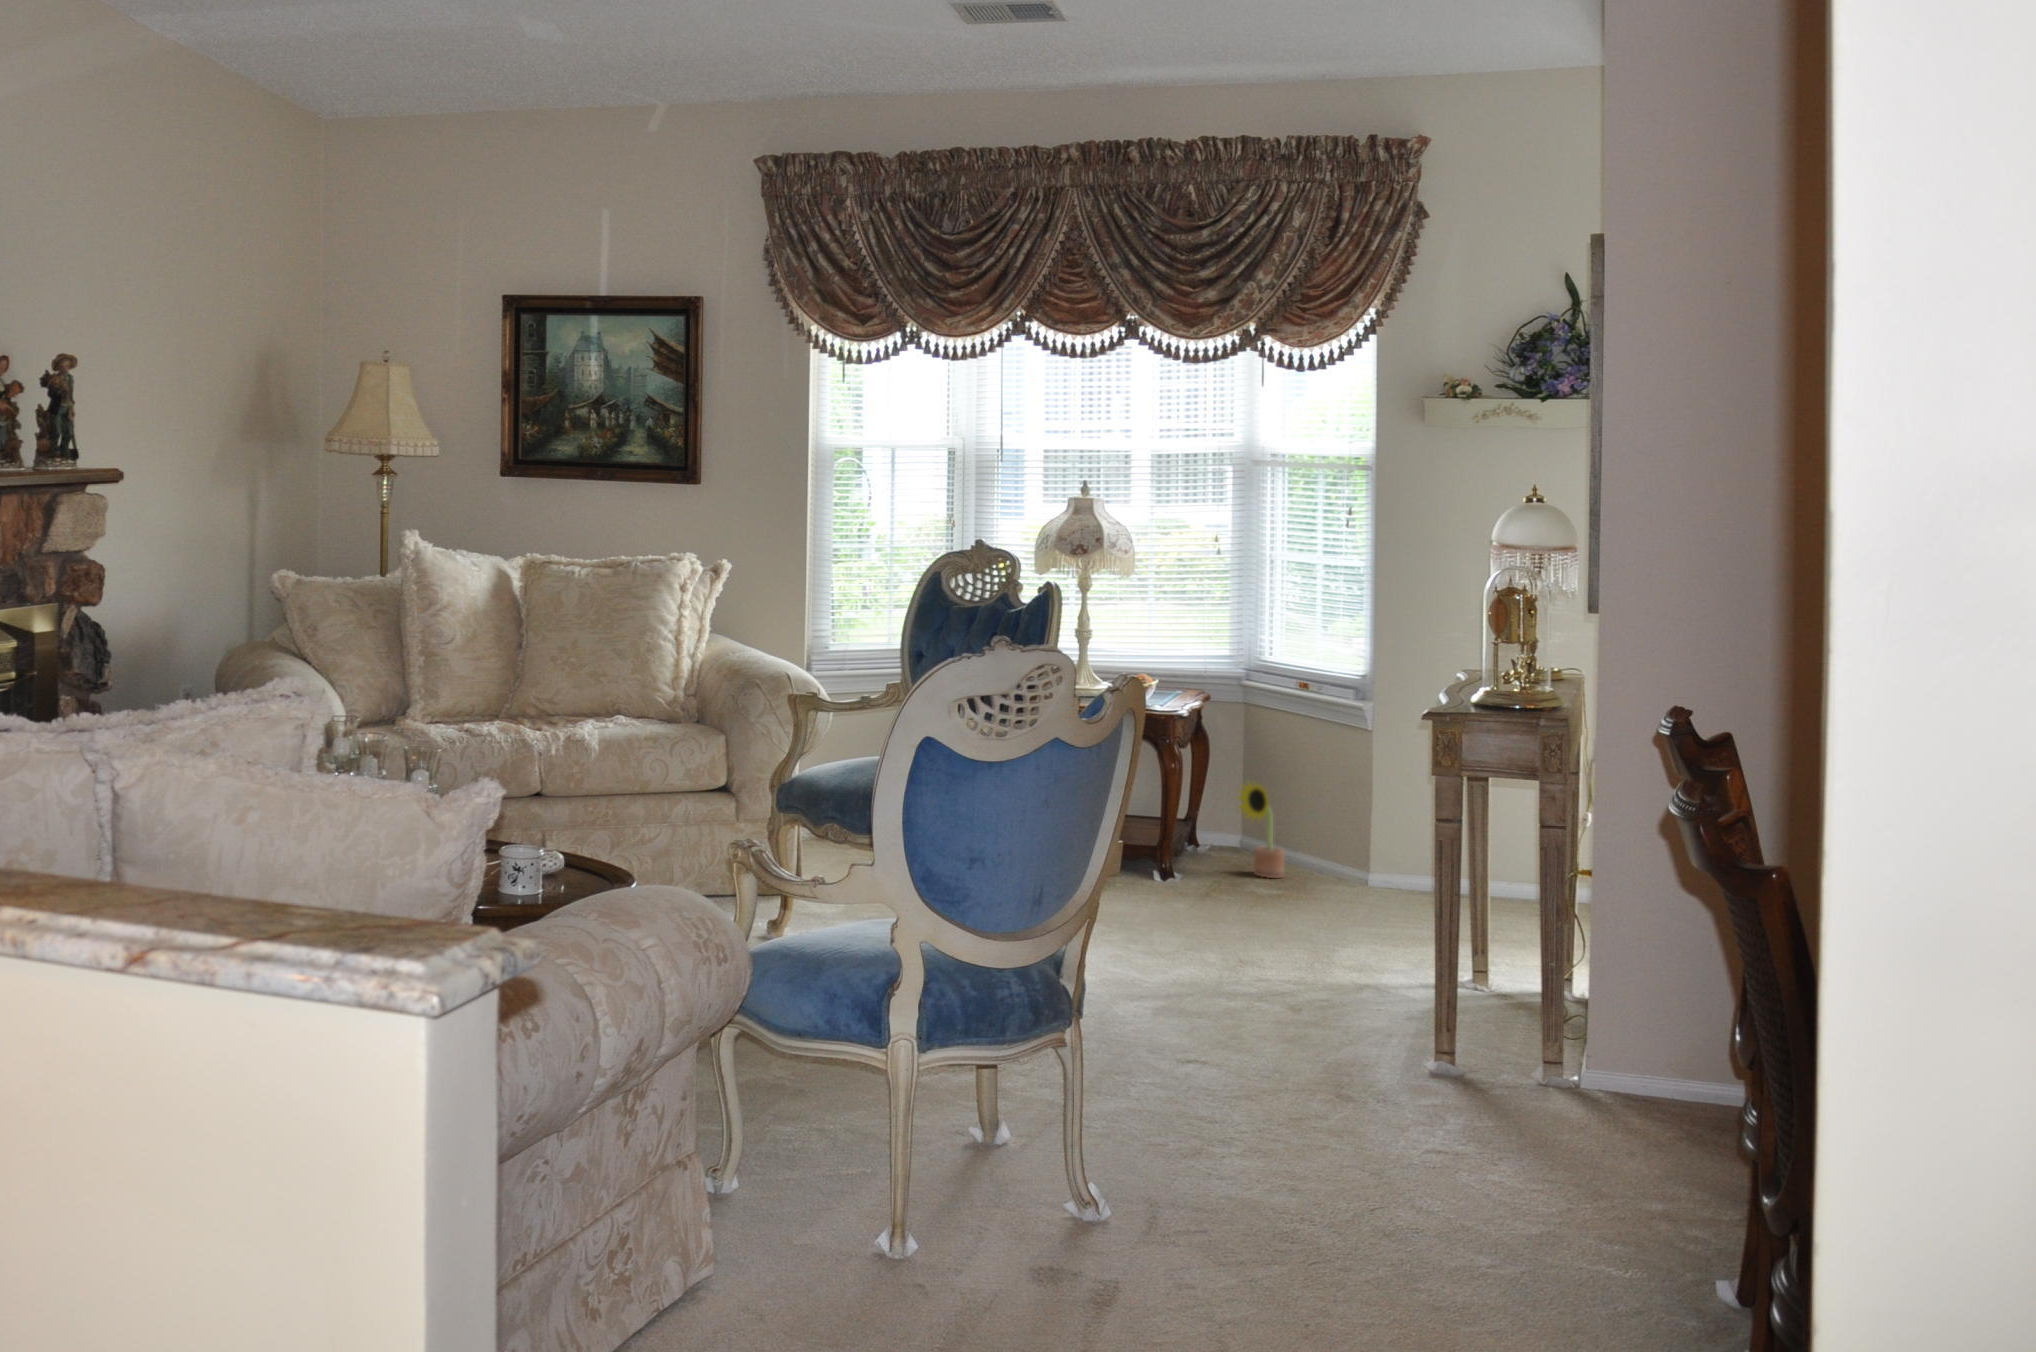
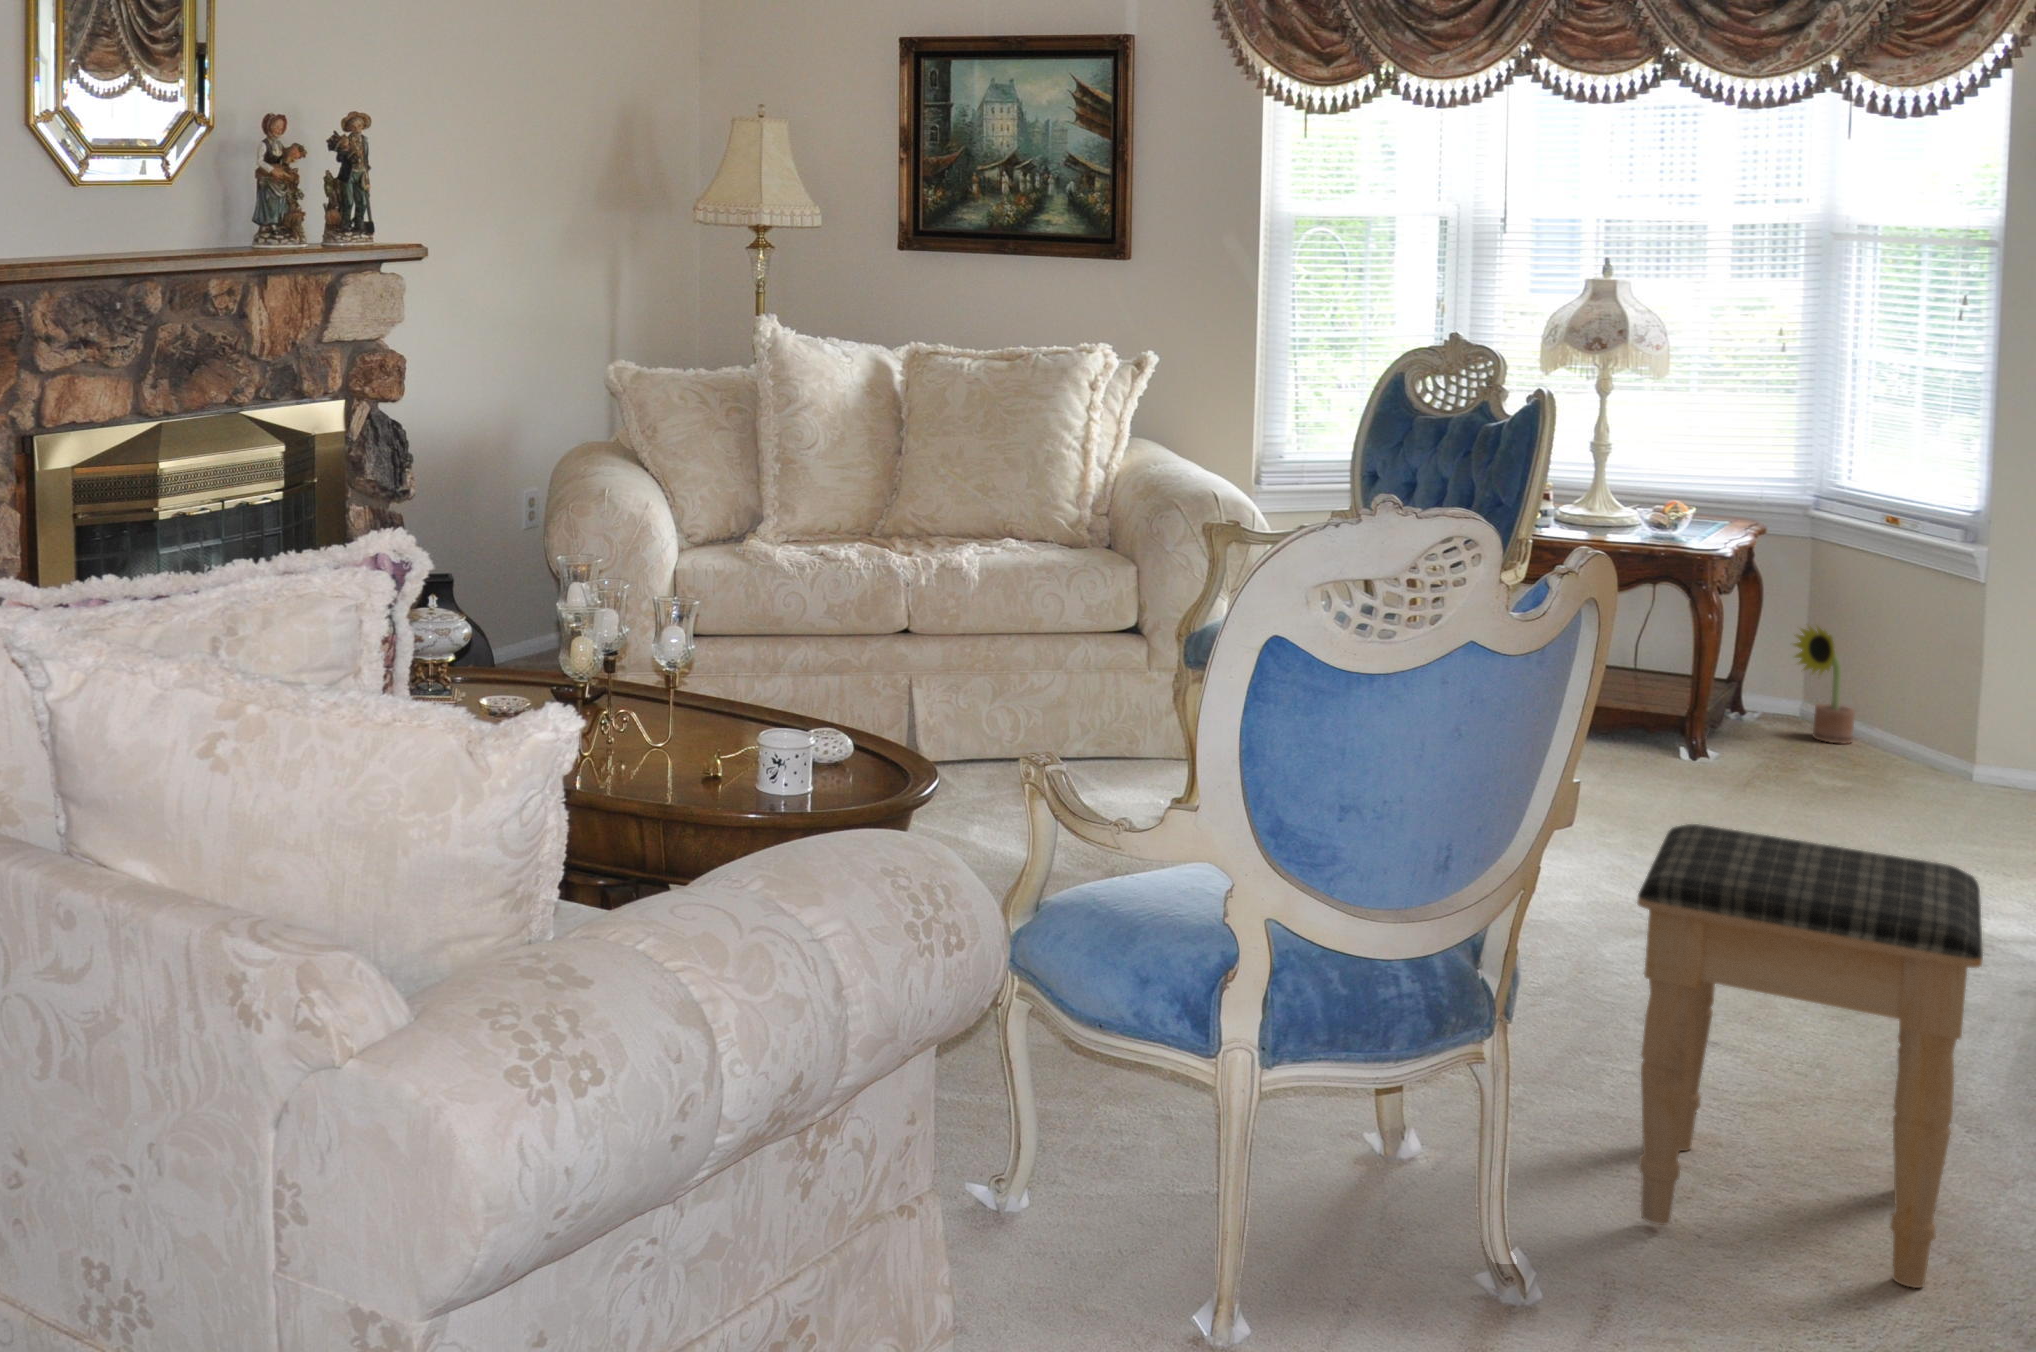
footstool: none [1185,912,1440,1272] -> present [1637,824,1983,1288]

